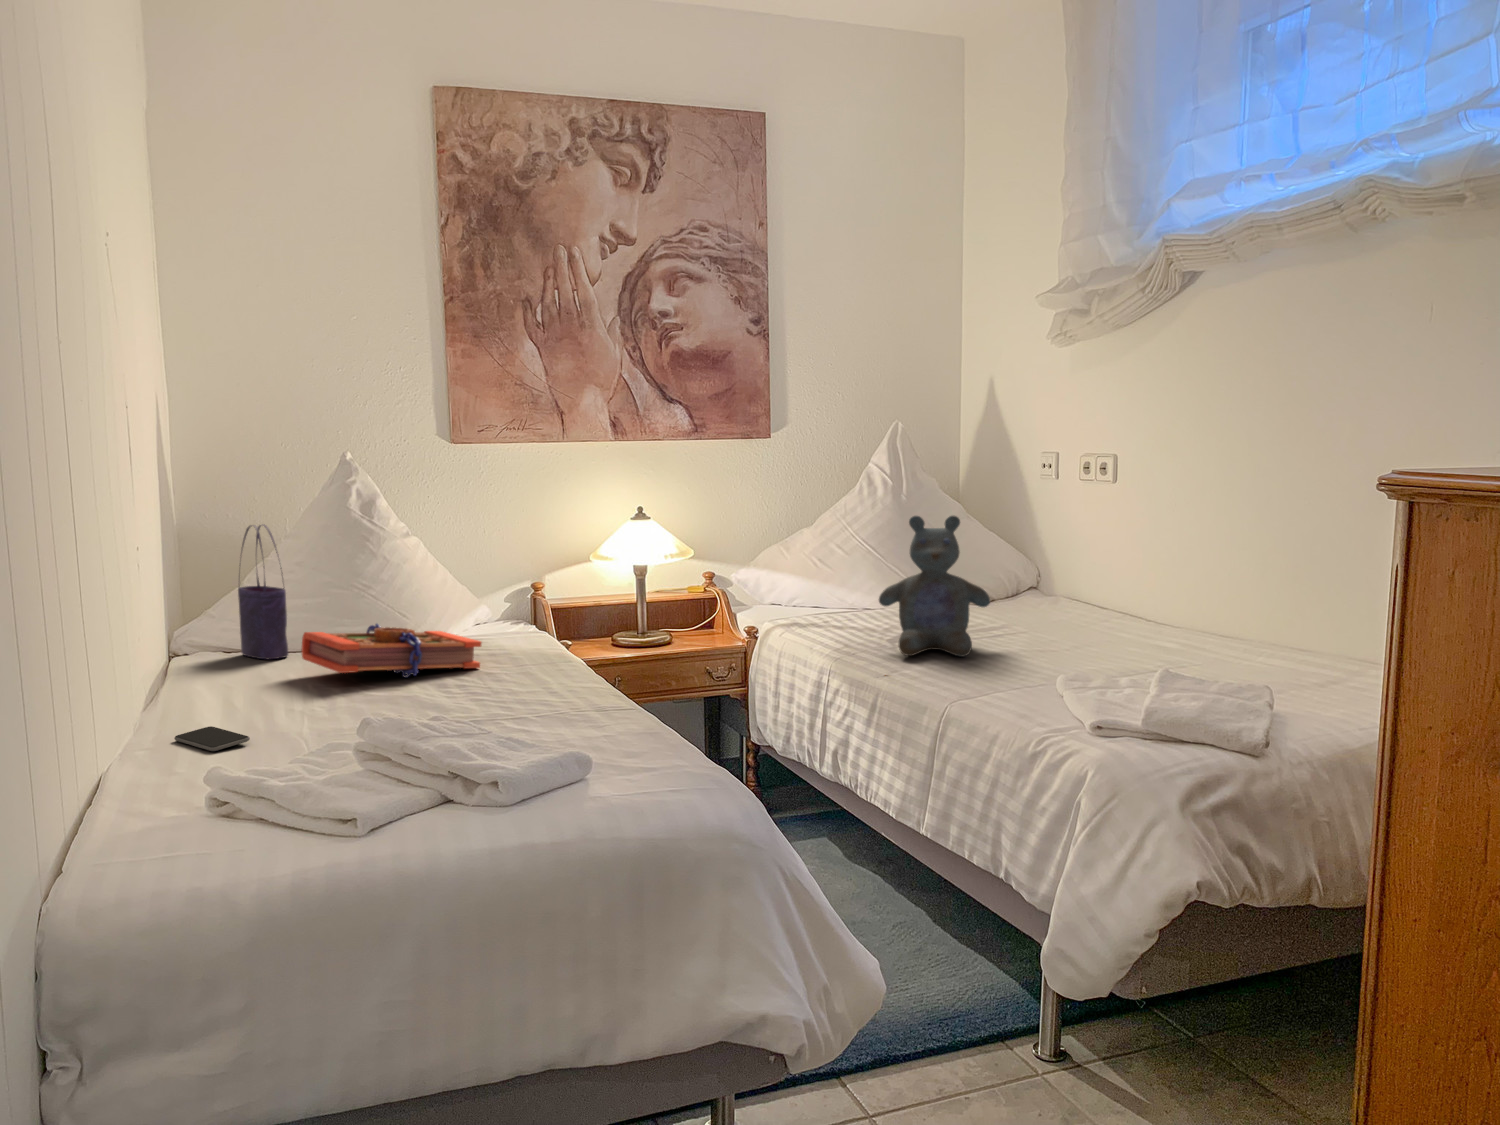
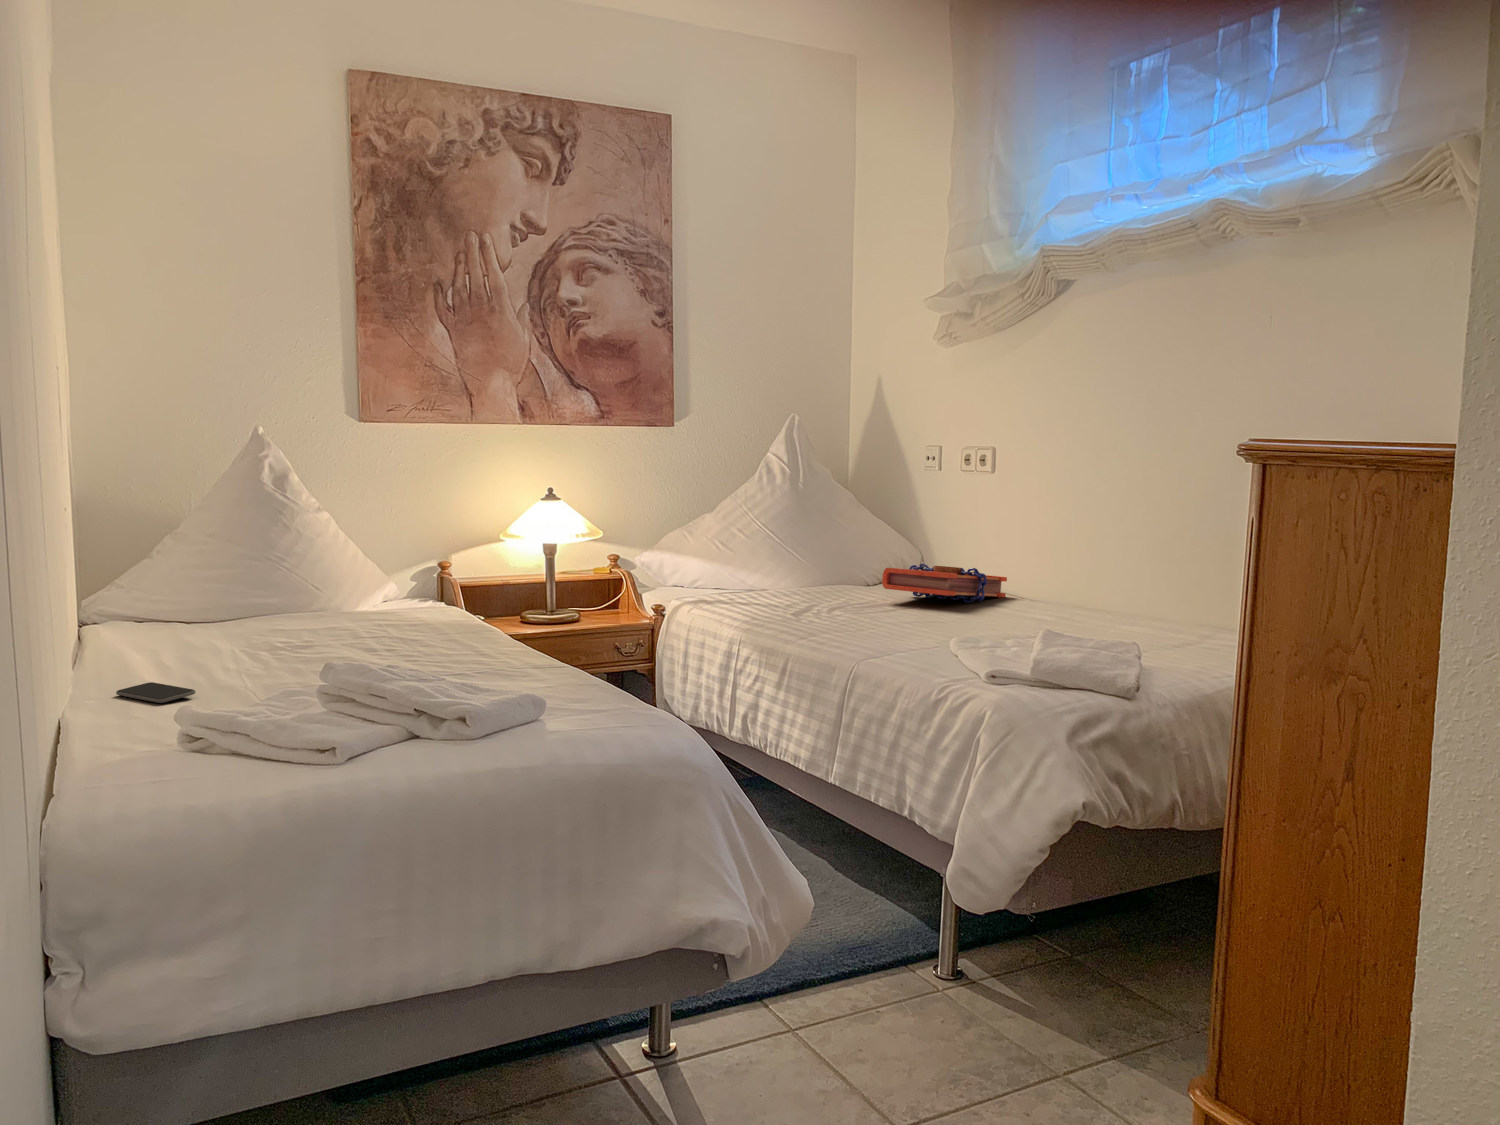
stuffed bear: present [879,516,990,657] -> none [784,496,887,626]
tote bag: present [238,525,288,659] -> none [150,495,203,629]
book: present [301,624,481,678] -> present [882,563,1007,603]

